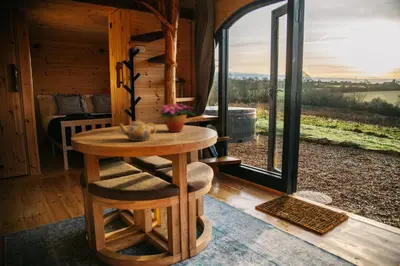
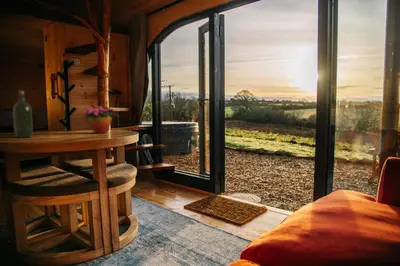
wine bottle: none [94,90,112,138] -> present [13,91,33,137]
teapot: present [119,118,156,141] -> none [36,116,78,138]

